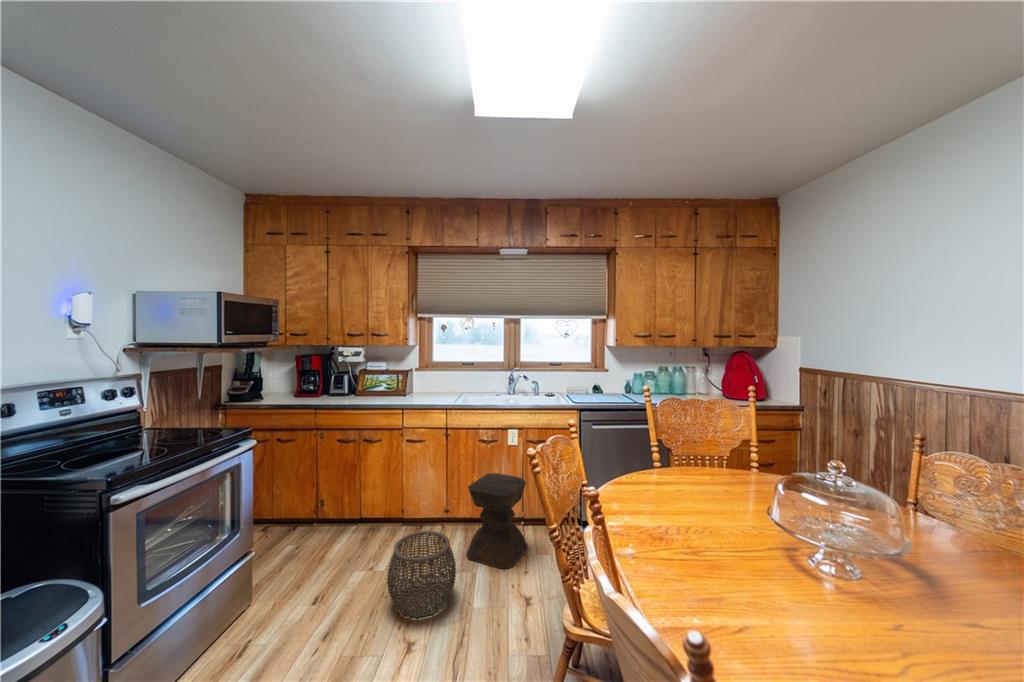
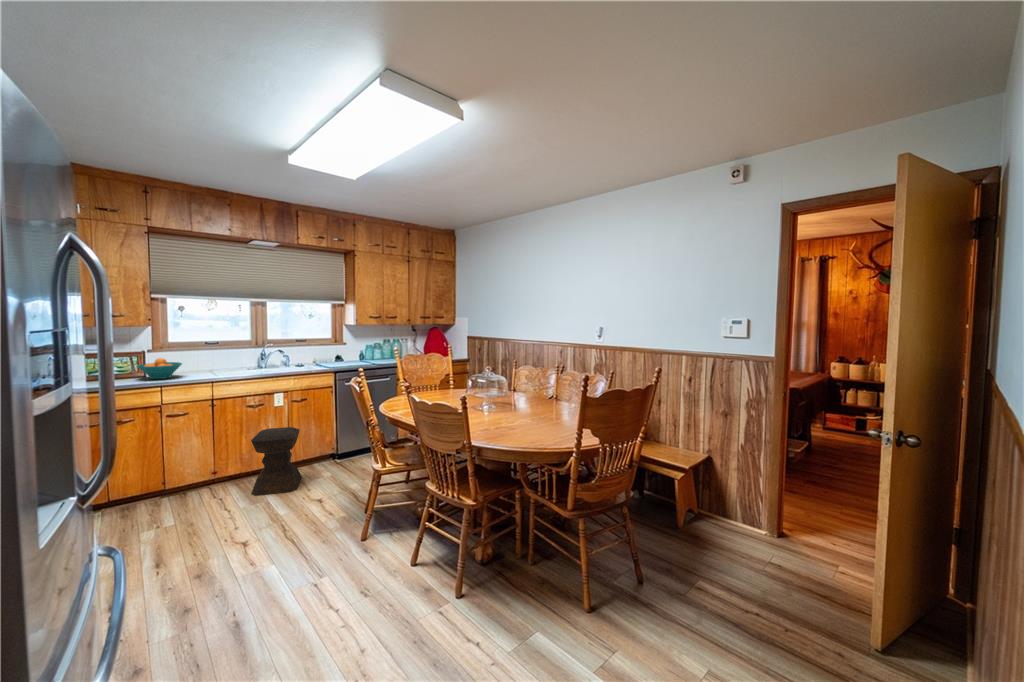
fruit bowl: none [395,378,431,399] -> present [137,358,182,379]
woven basket: present [387,531,456,618] -> none [201,473,263,533]

